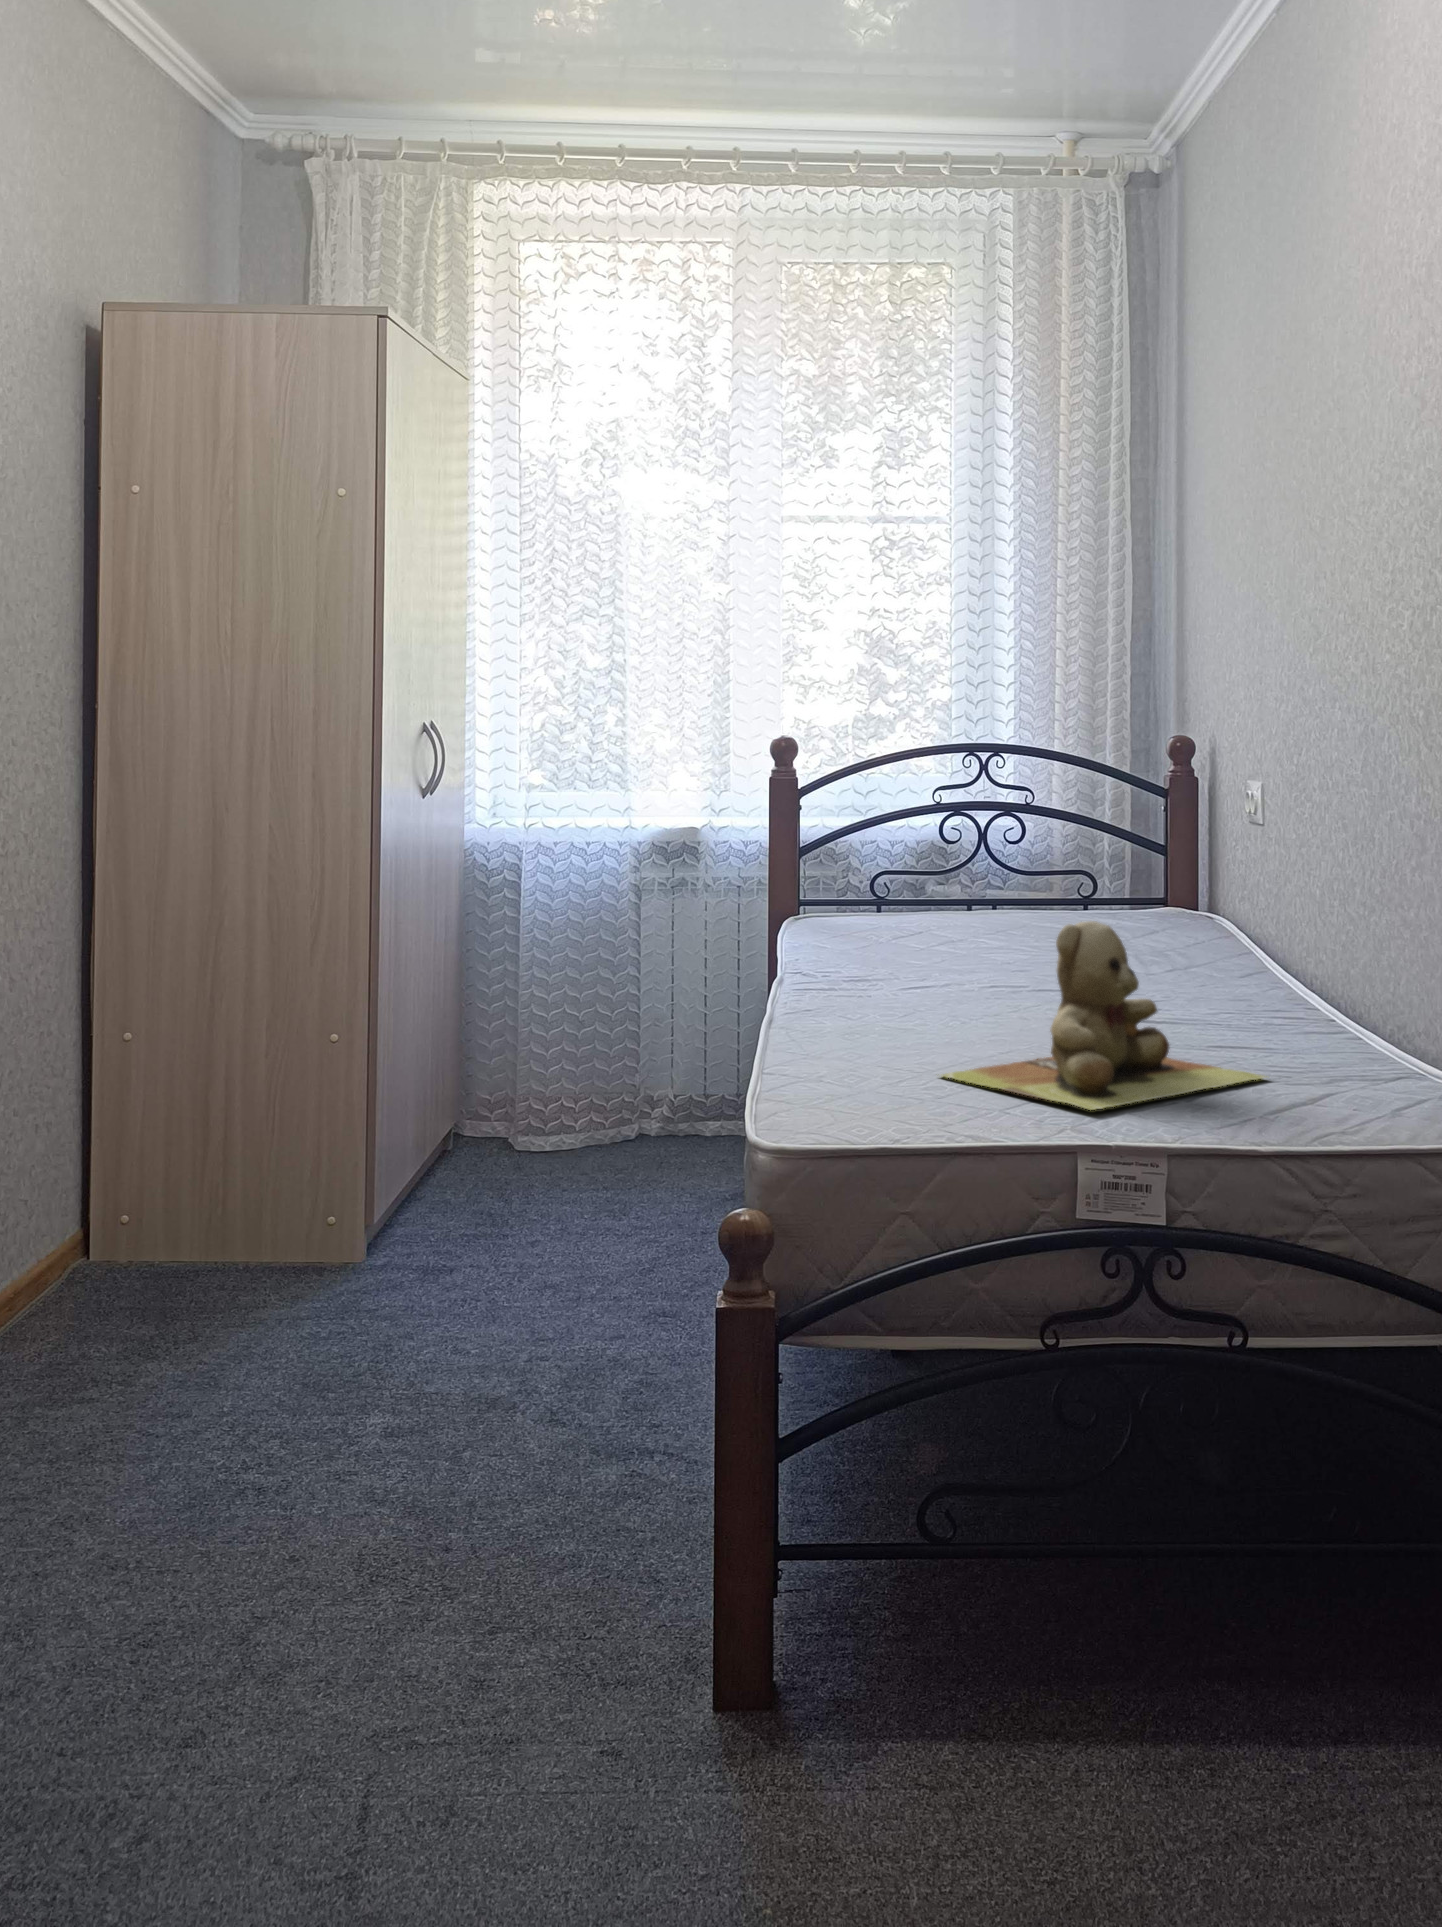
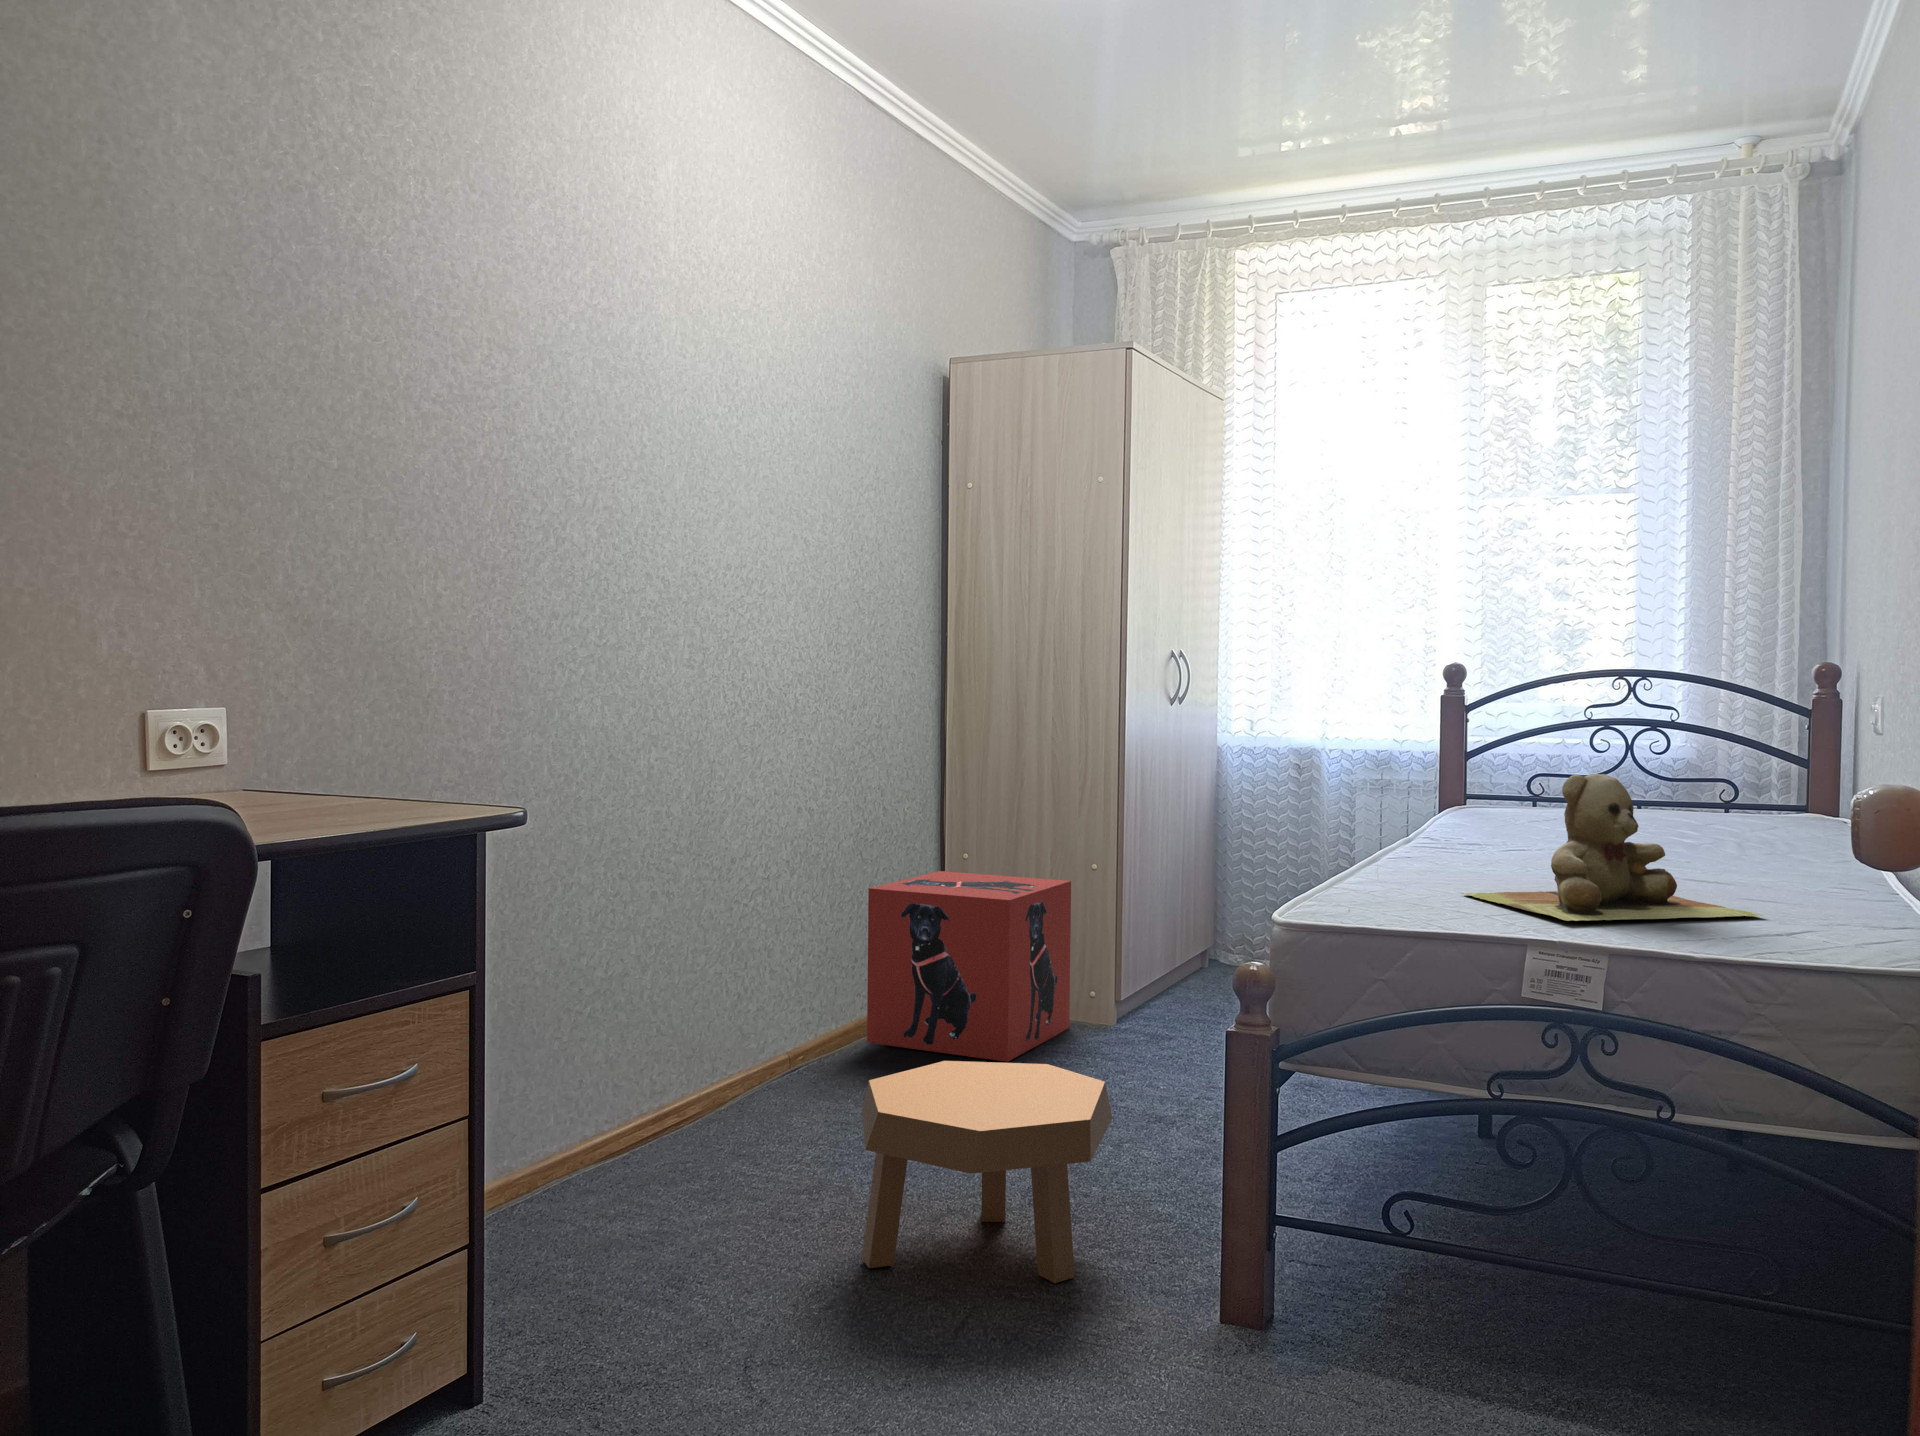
storage box: none [12,1064,310,1344] -> present [867,871,1071,1062]
footstool: none [159,1367,536,1732] -> present [862,1061,1112,1283]

